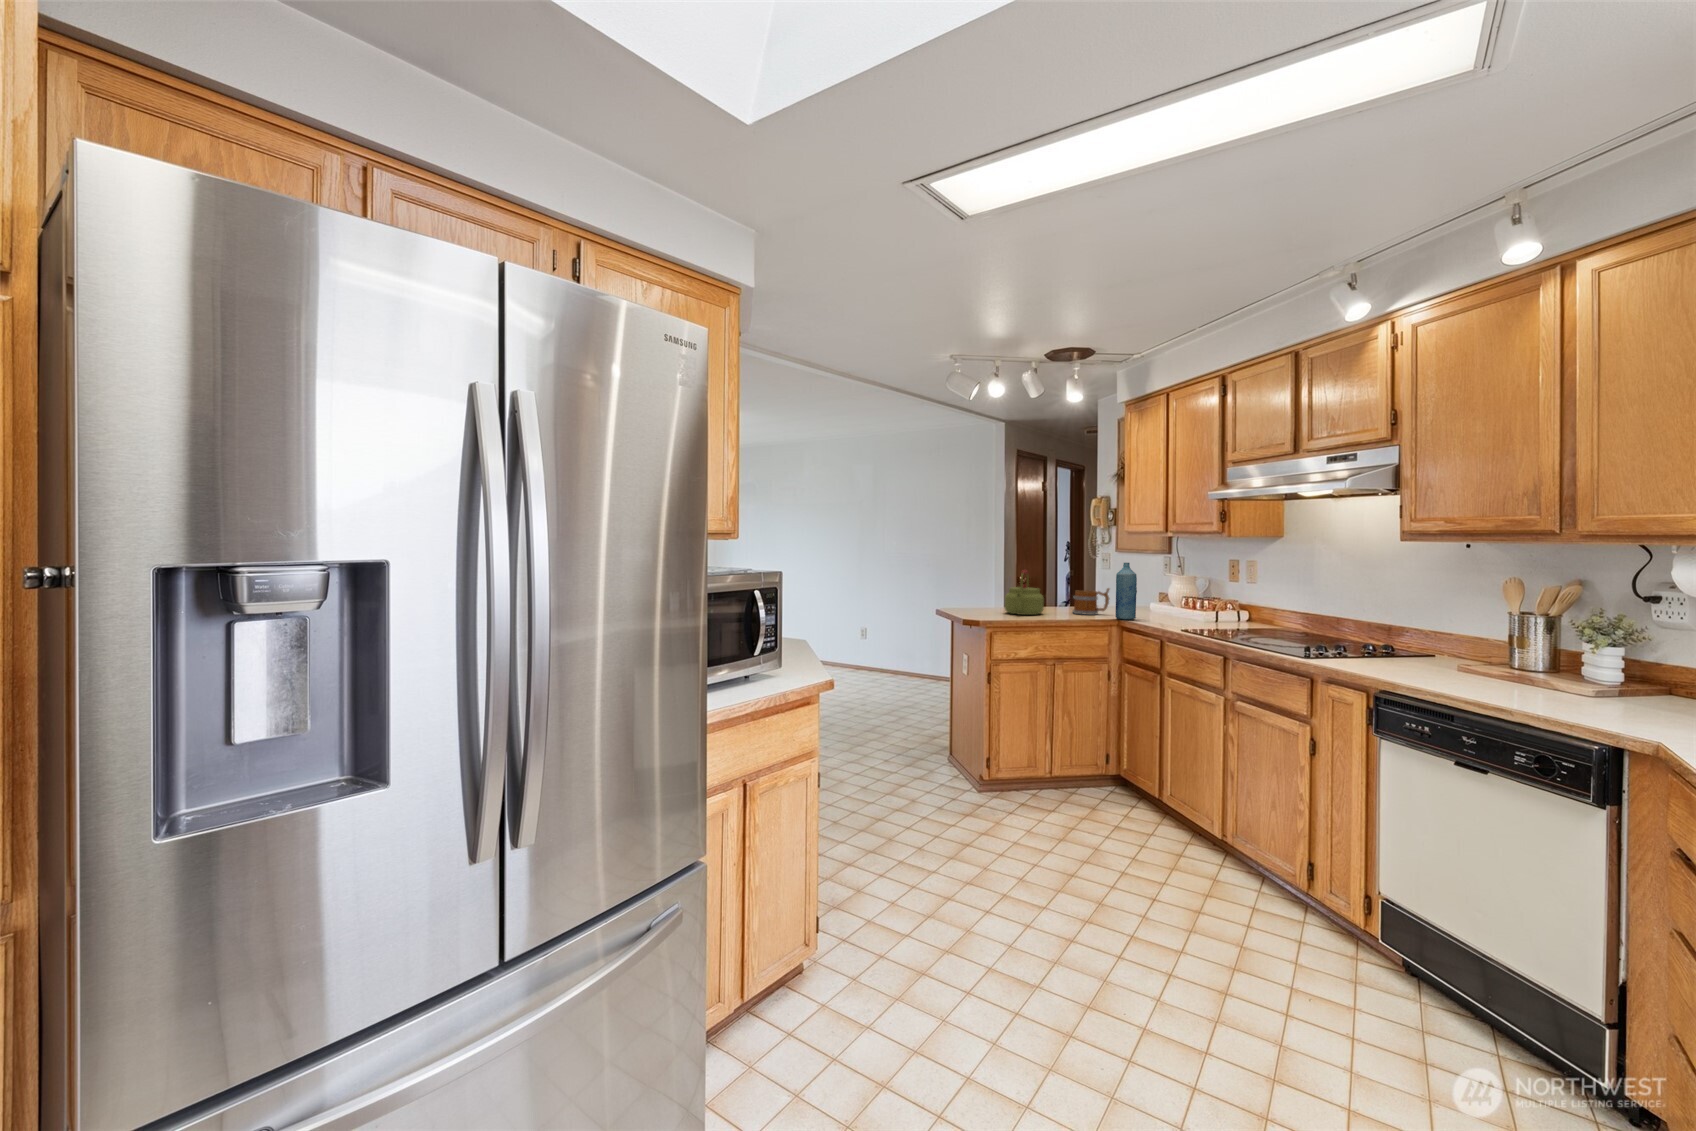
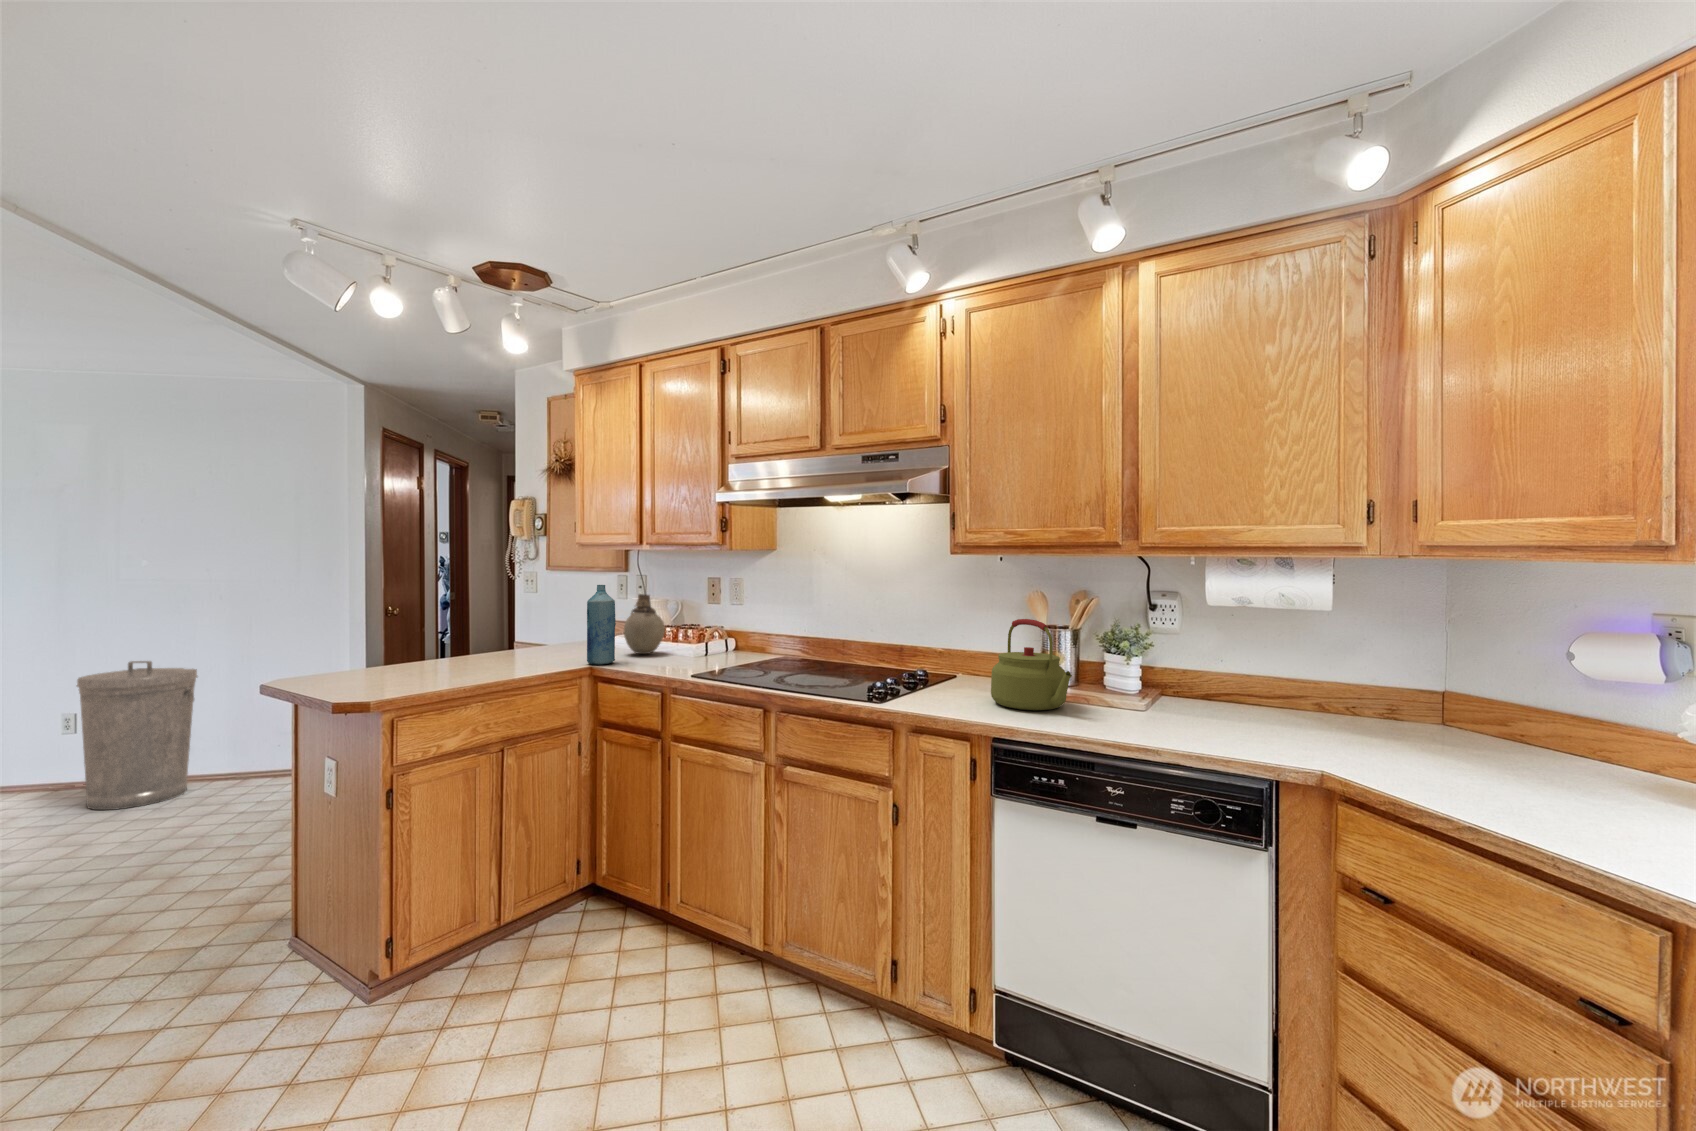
kettle: present [1005,570,1044,615] -> present [991,619,1072,710]
vase: none [1149,571,1182,617] -> present [624,594,665,654]
mug: present [1072,588,1109,615] -> none [515,620,571,661]
trash can: none [873,604,923,687] -> present [77,661,197,810]

